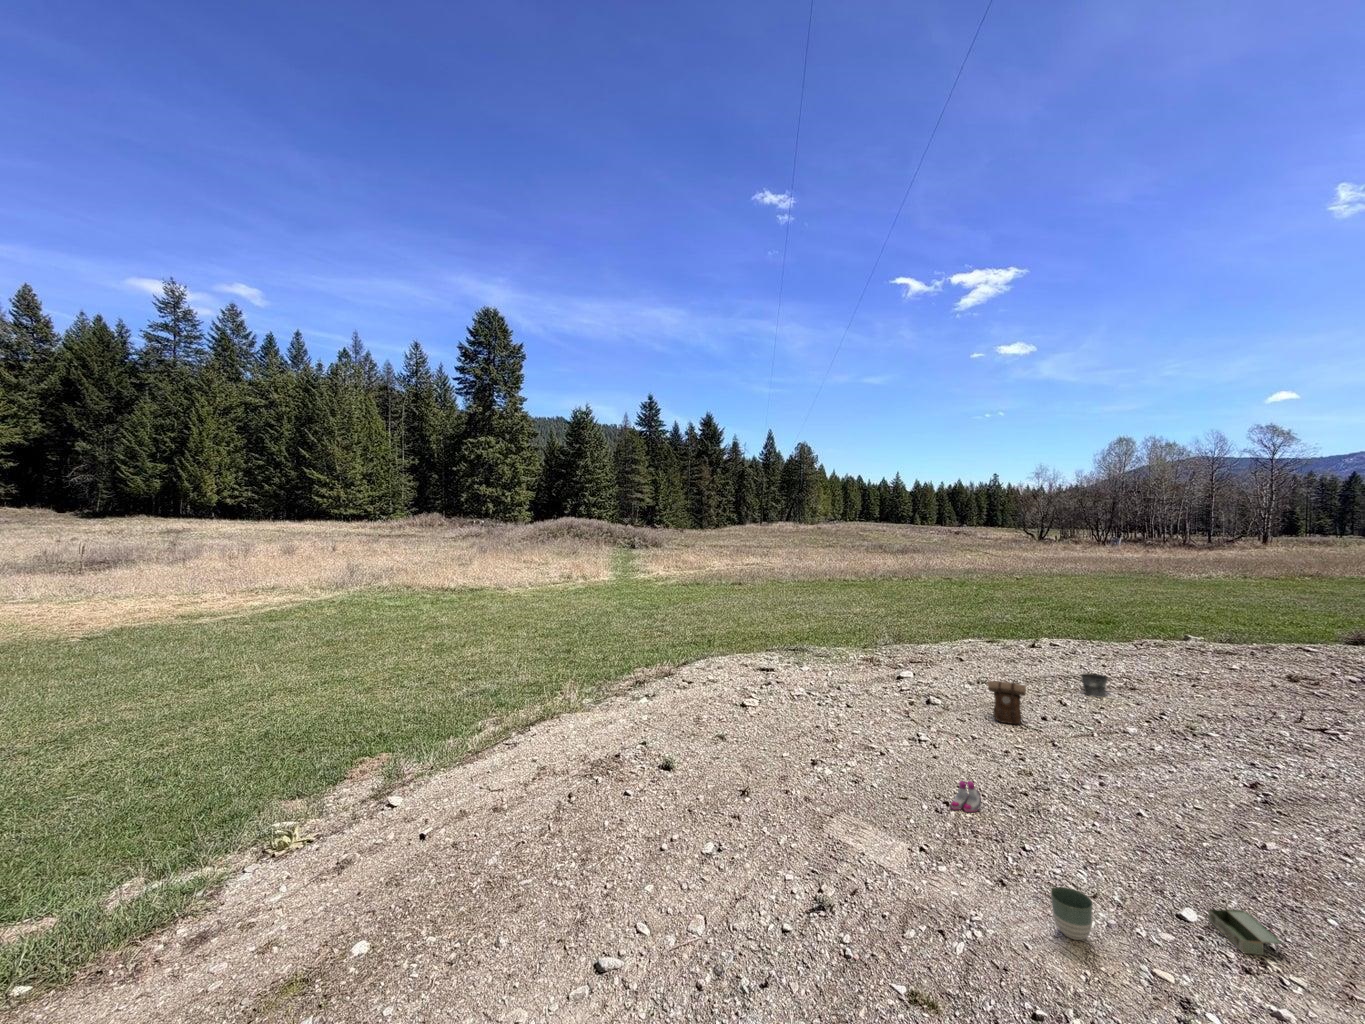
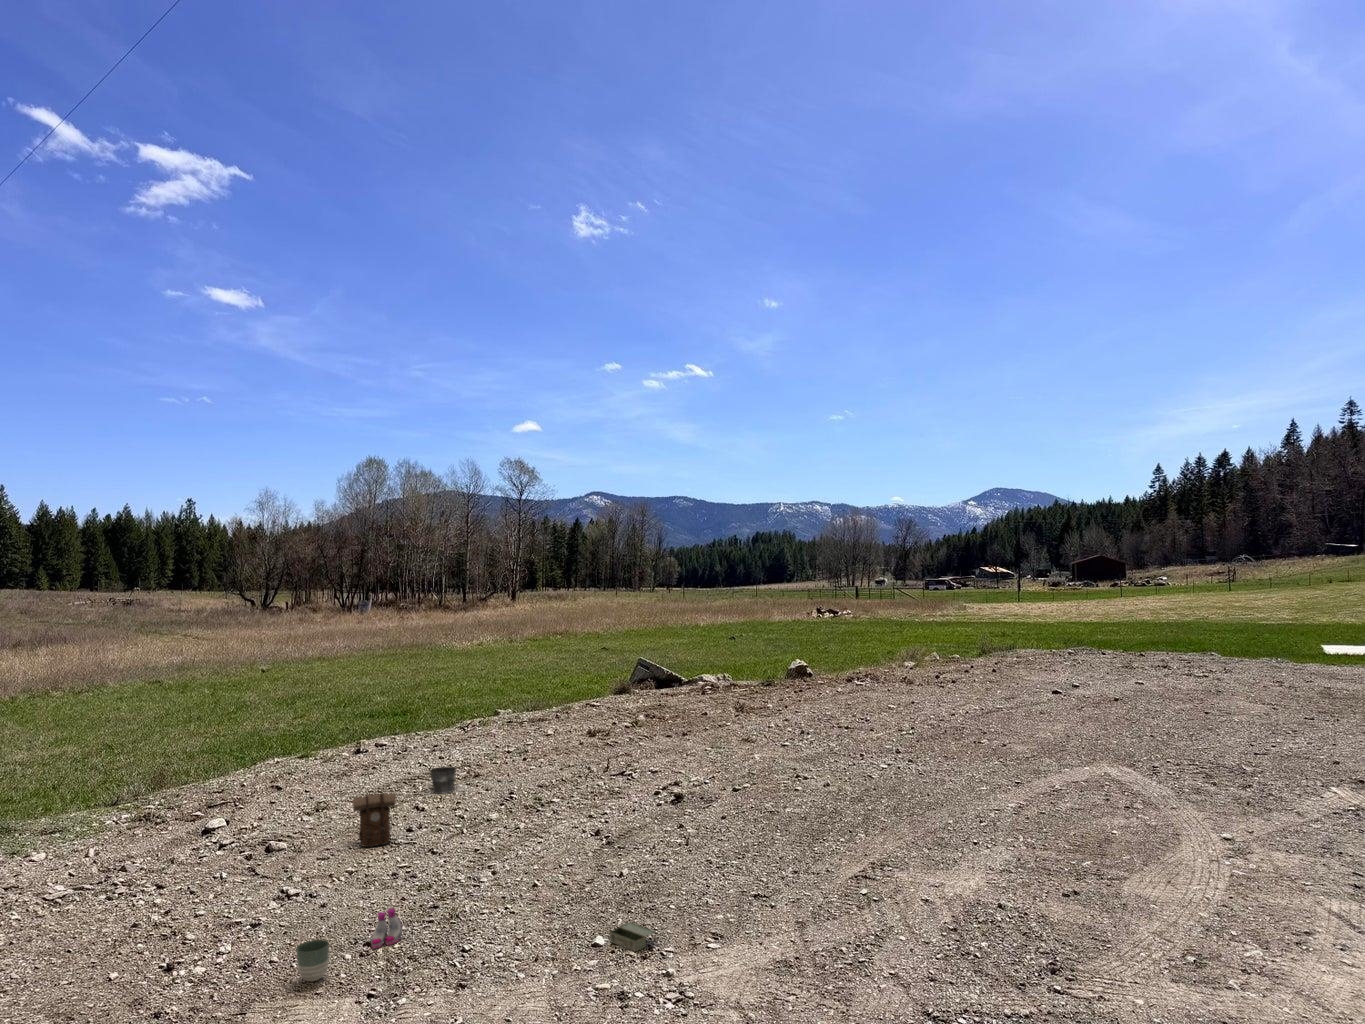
planter: present [1051,887,1093,940] -> present [296,939,329,981]

